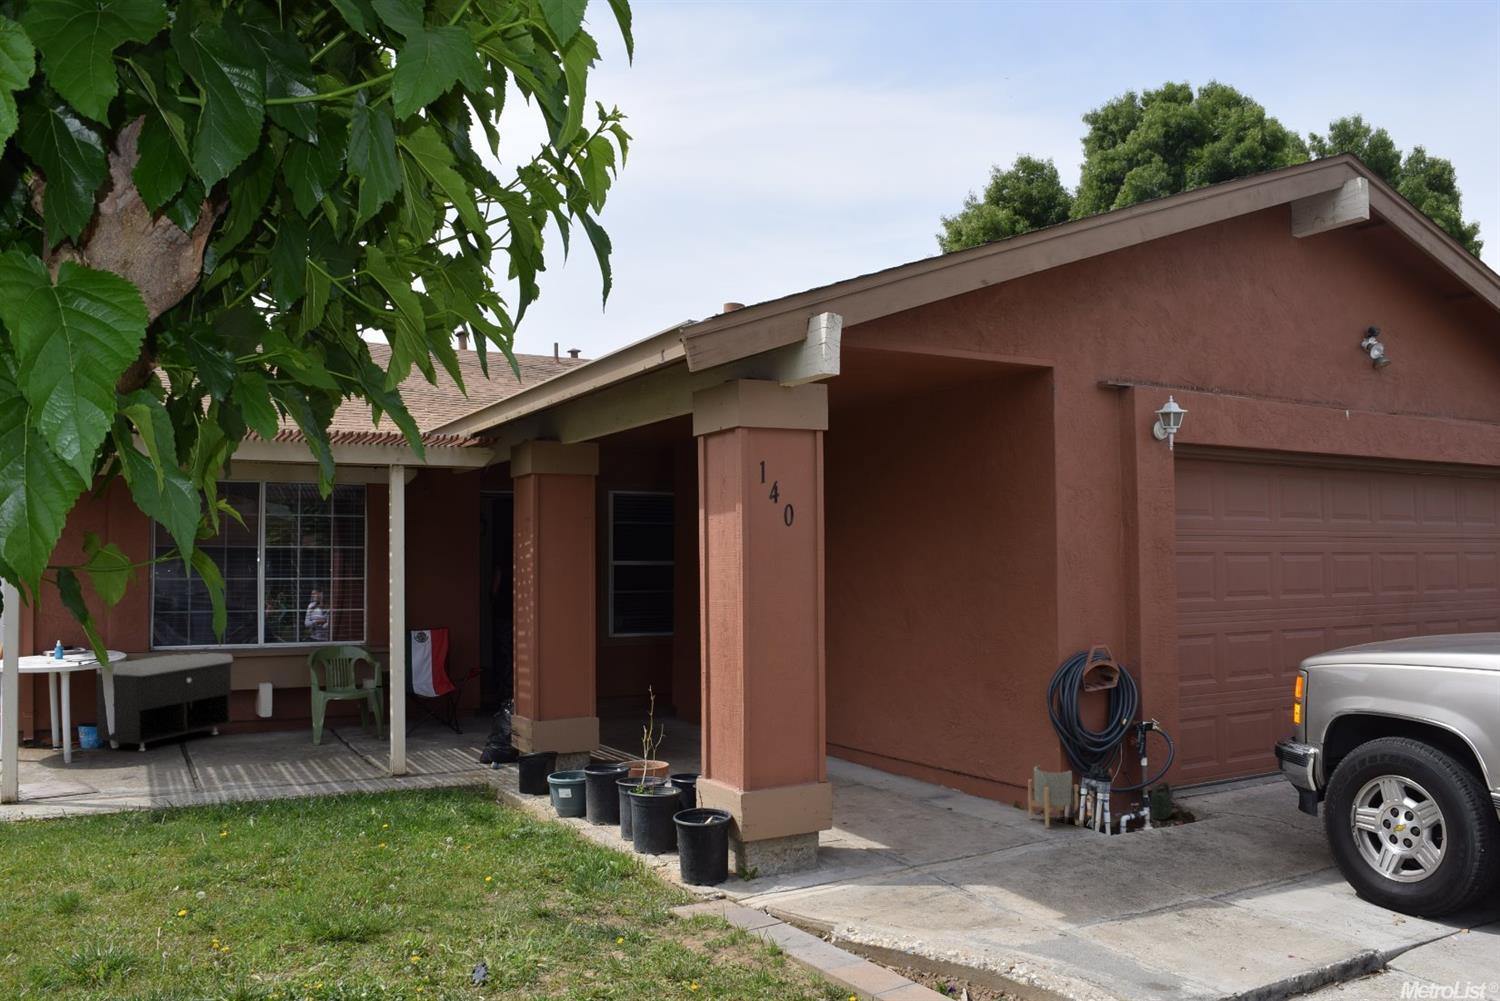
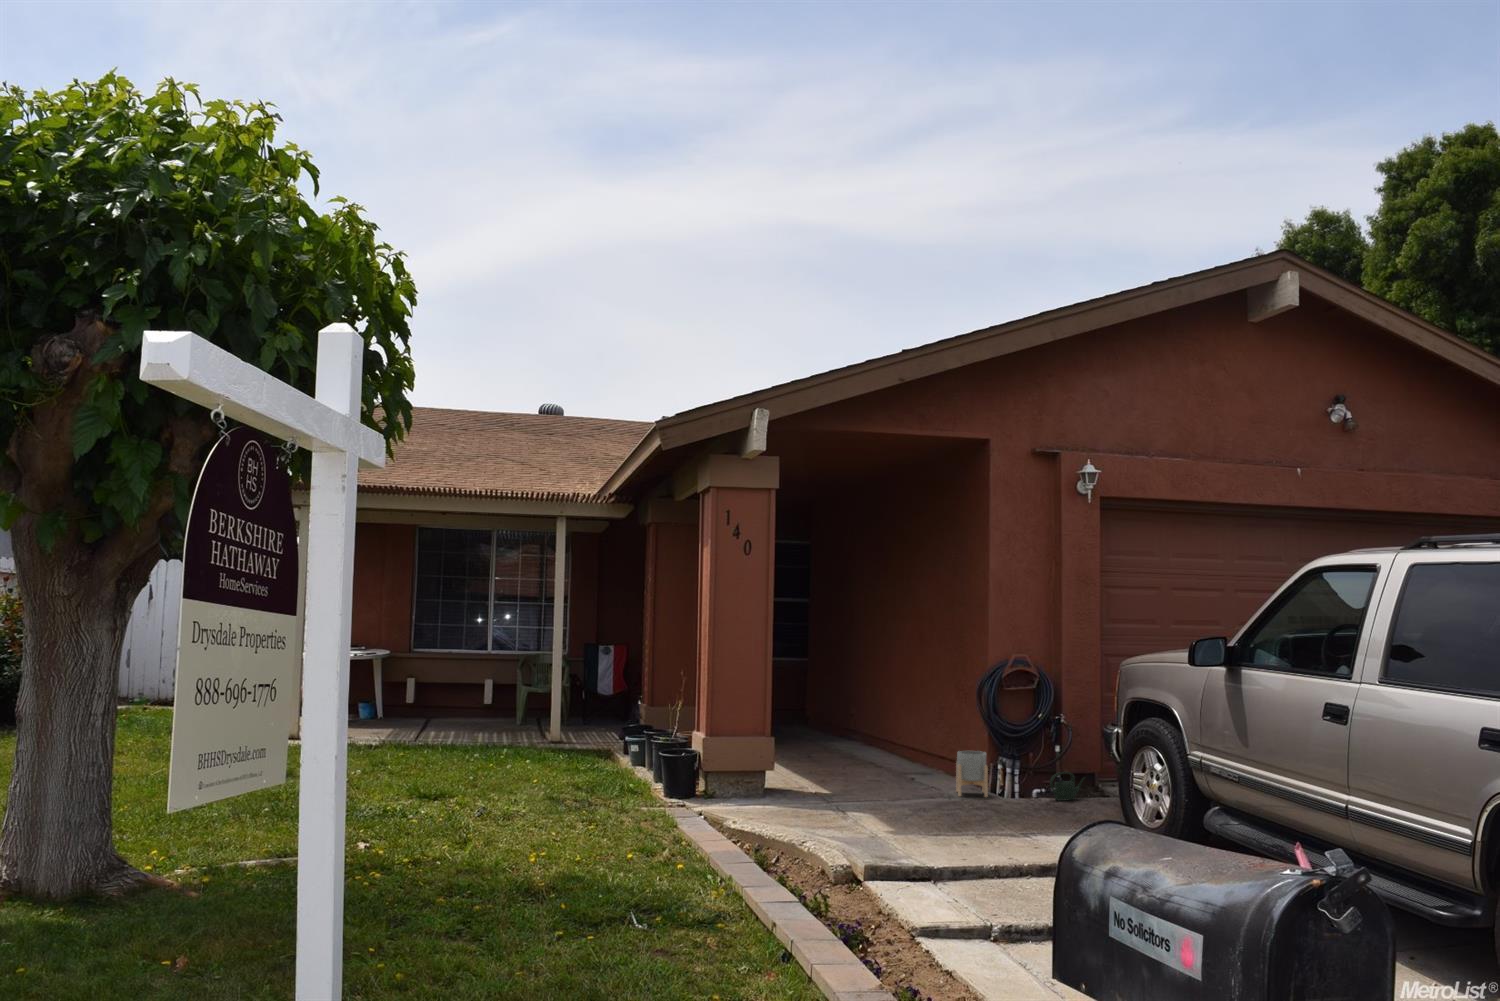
storage bench: present [97,652,233,751] -> none [386,655,479,719]

